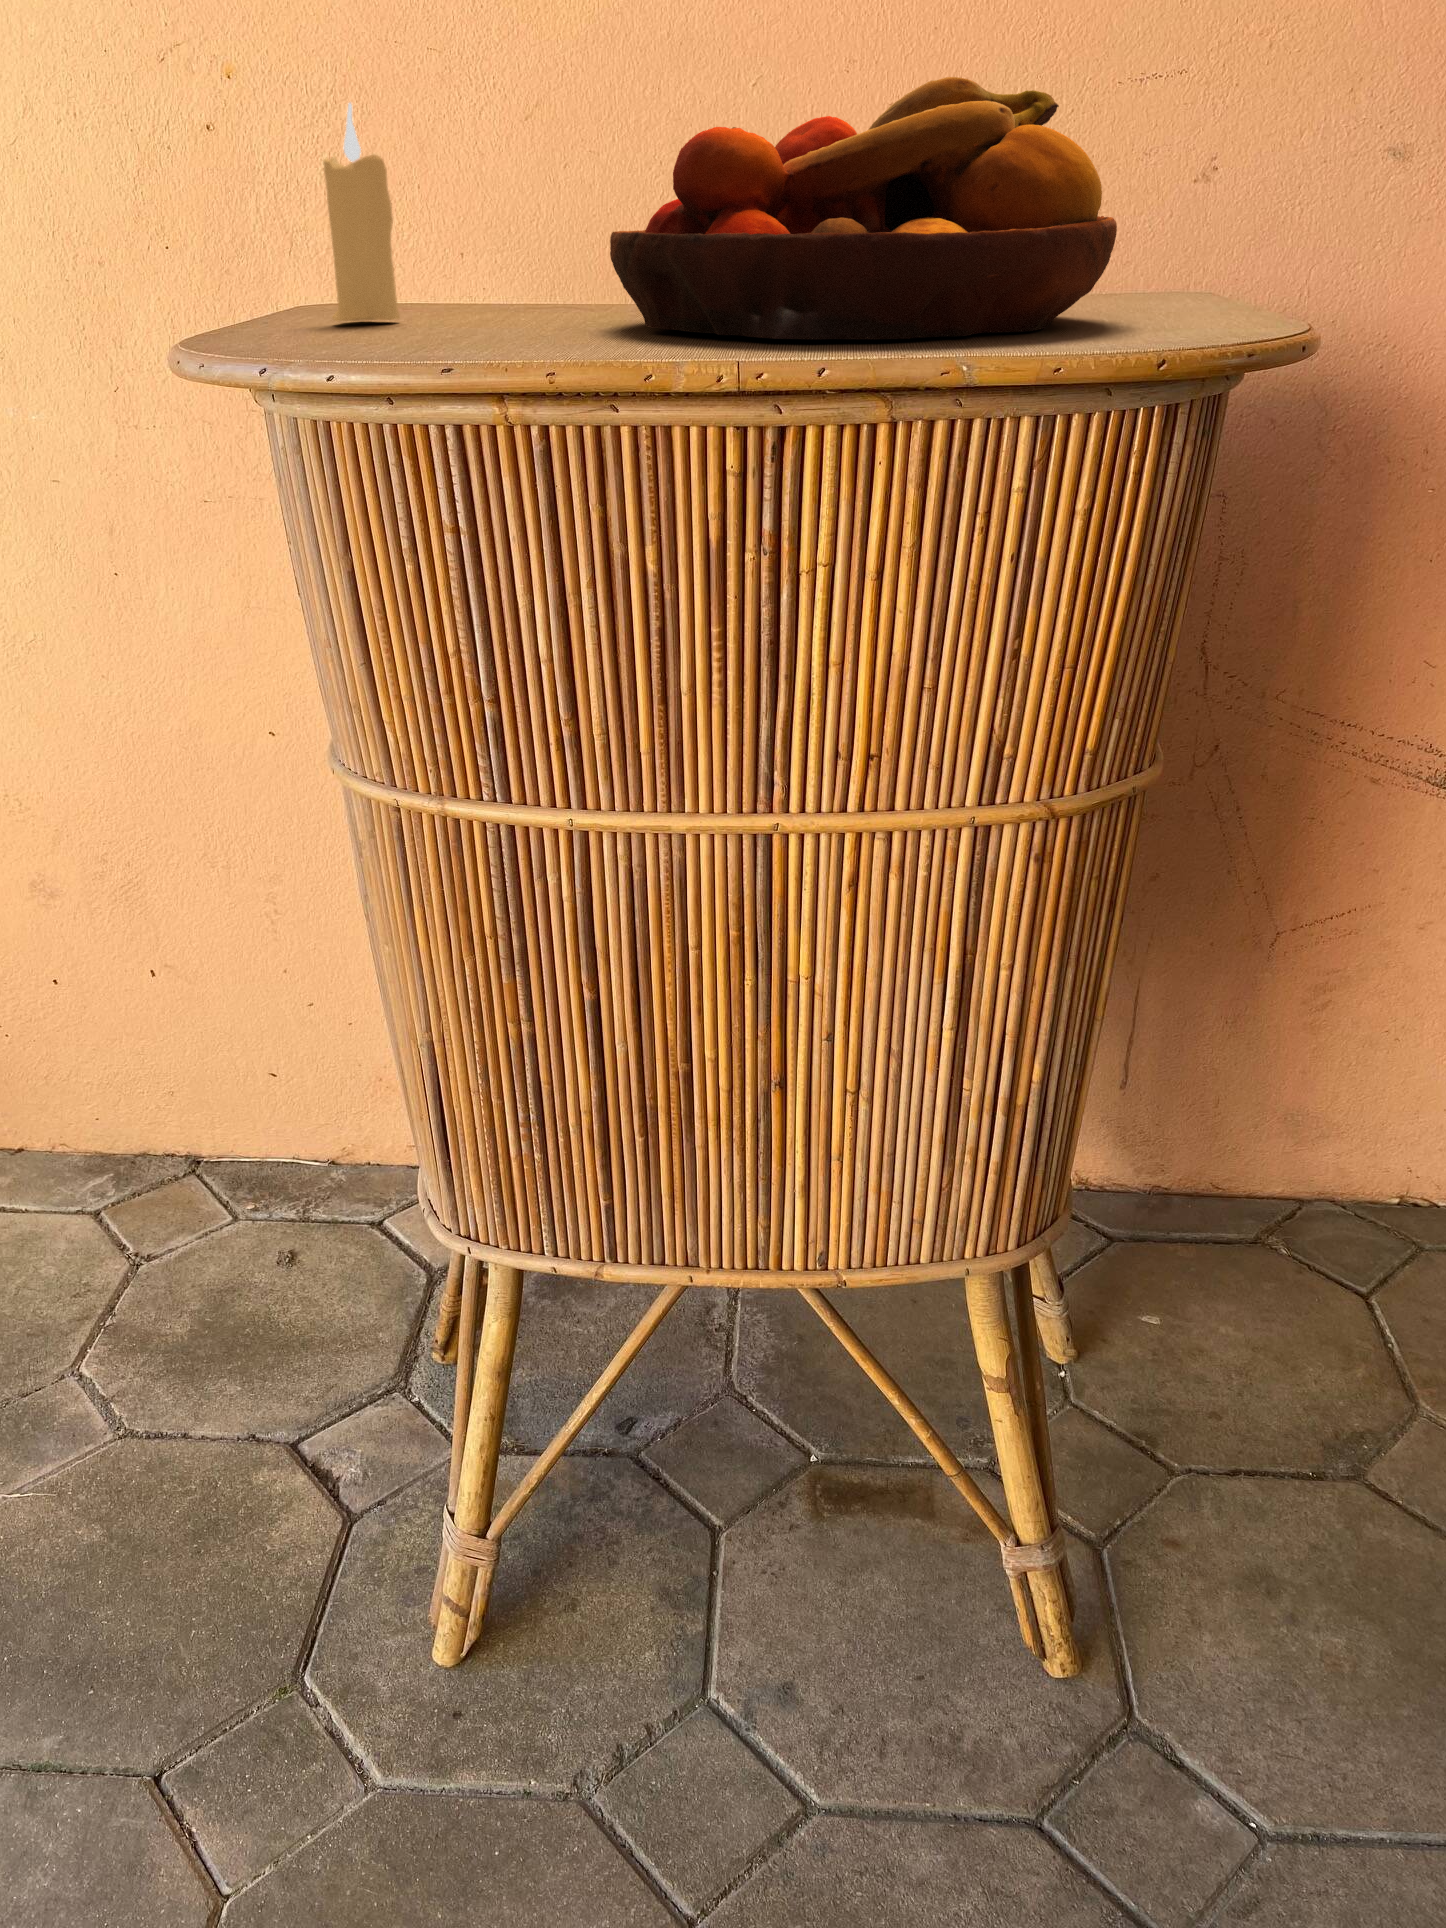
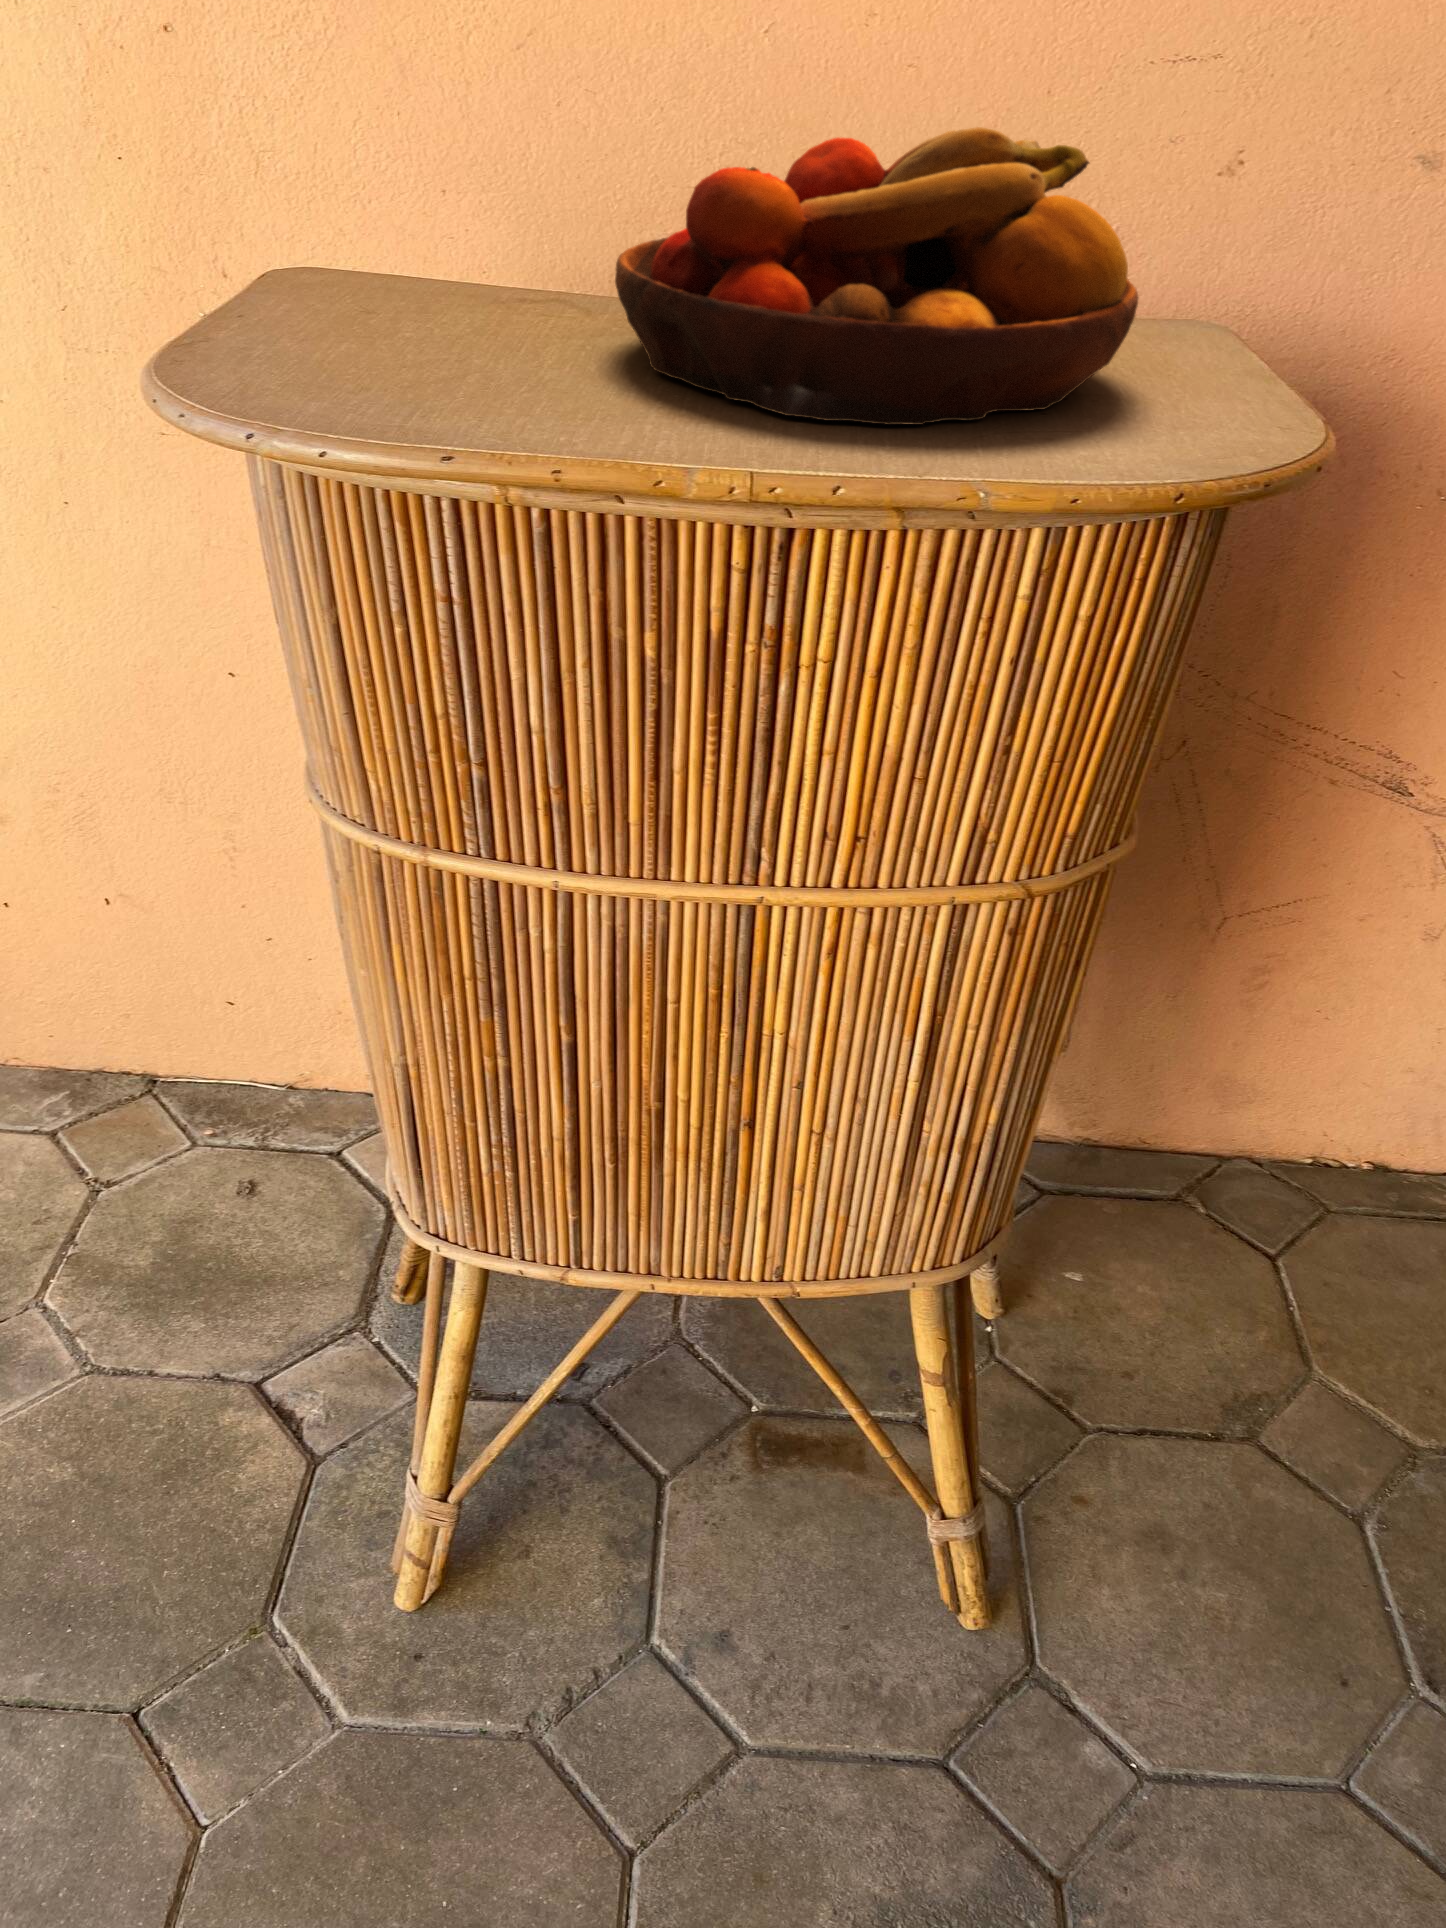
candle: present [323,103,399,321] -> none [308,80,386,316]

